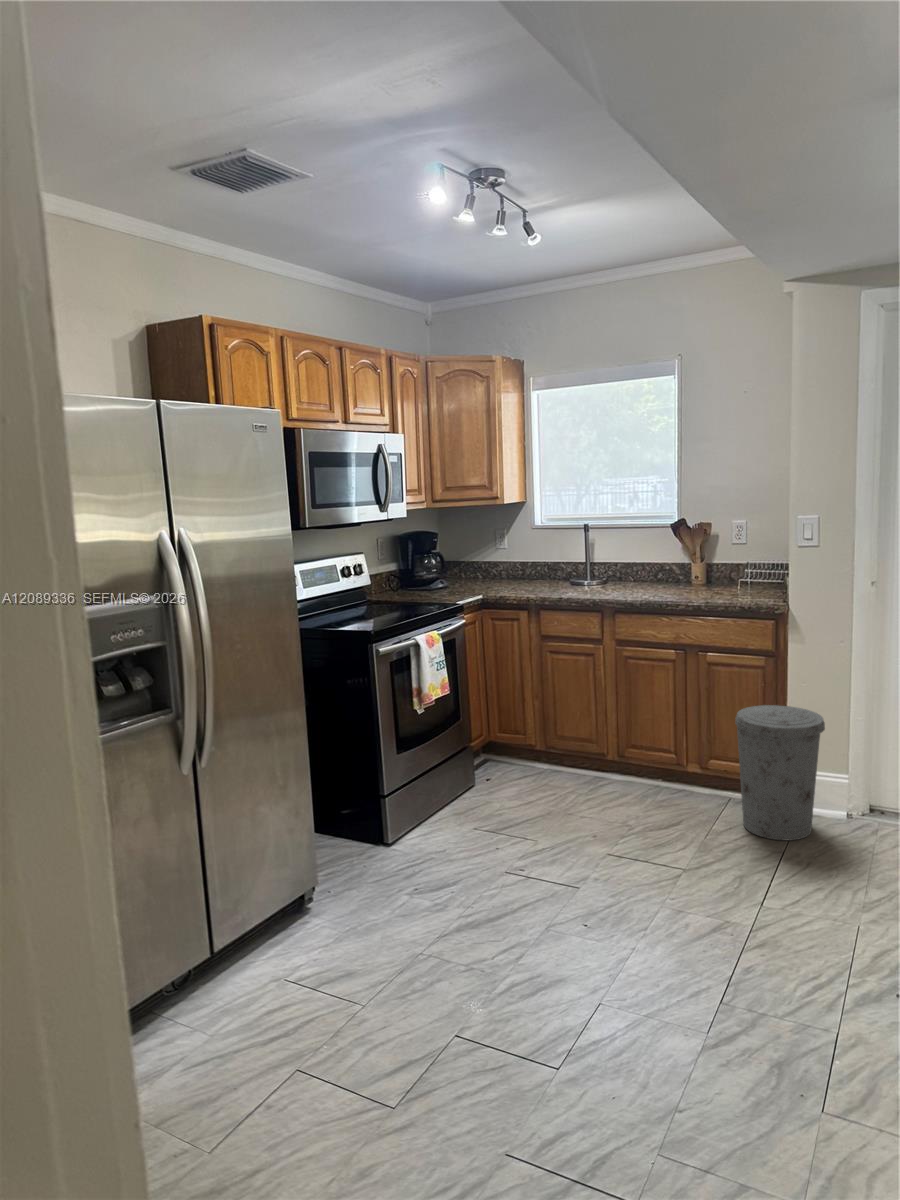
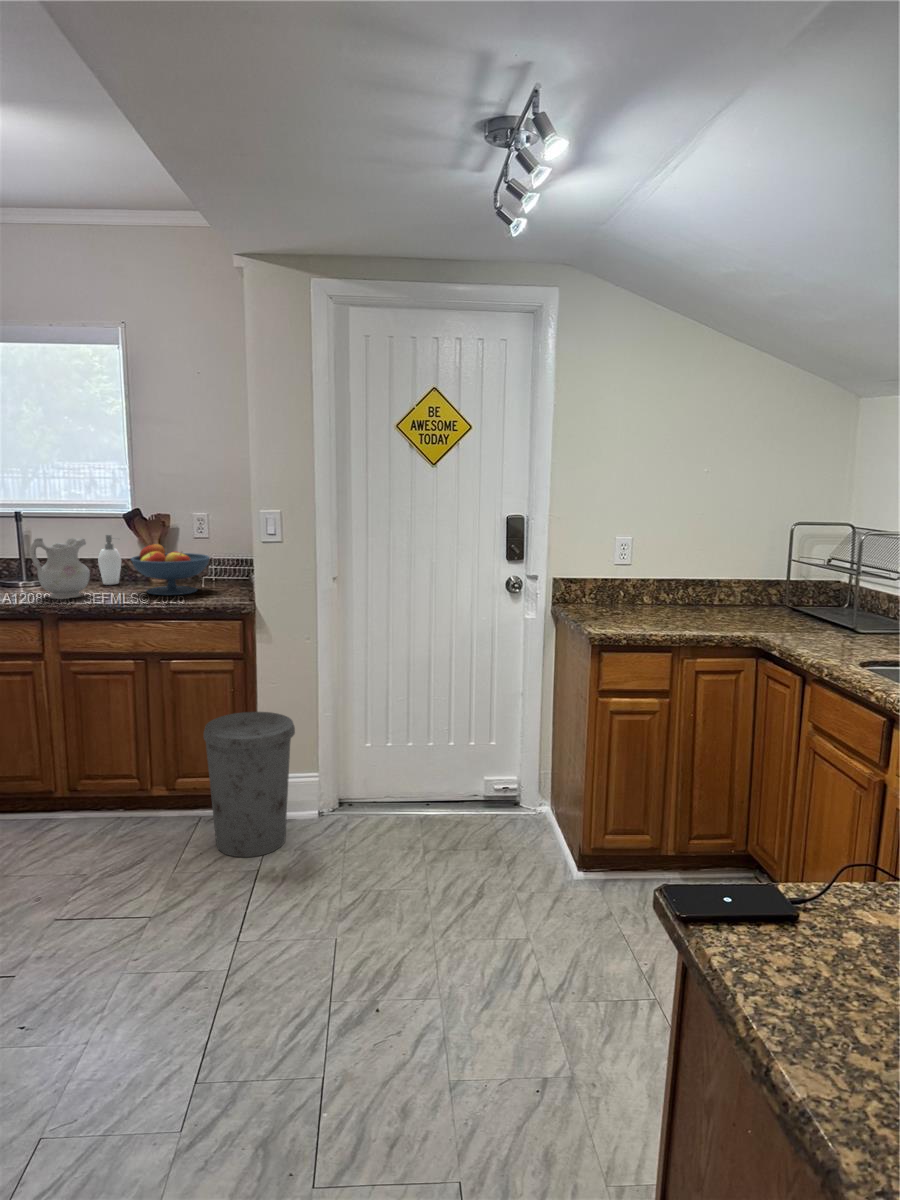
soap dispenser: none [648,542,670,585] -> present [98,535,121,585]
ceramic pitcher: none [597,544,642,595] -> present [30,538,90,599]
fruit bowl: none [676,549,747,595] -> present [131,544,210,595]

